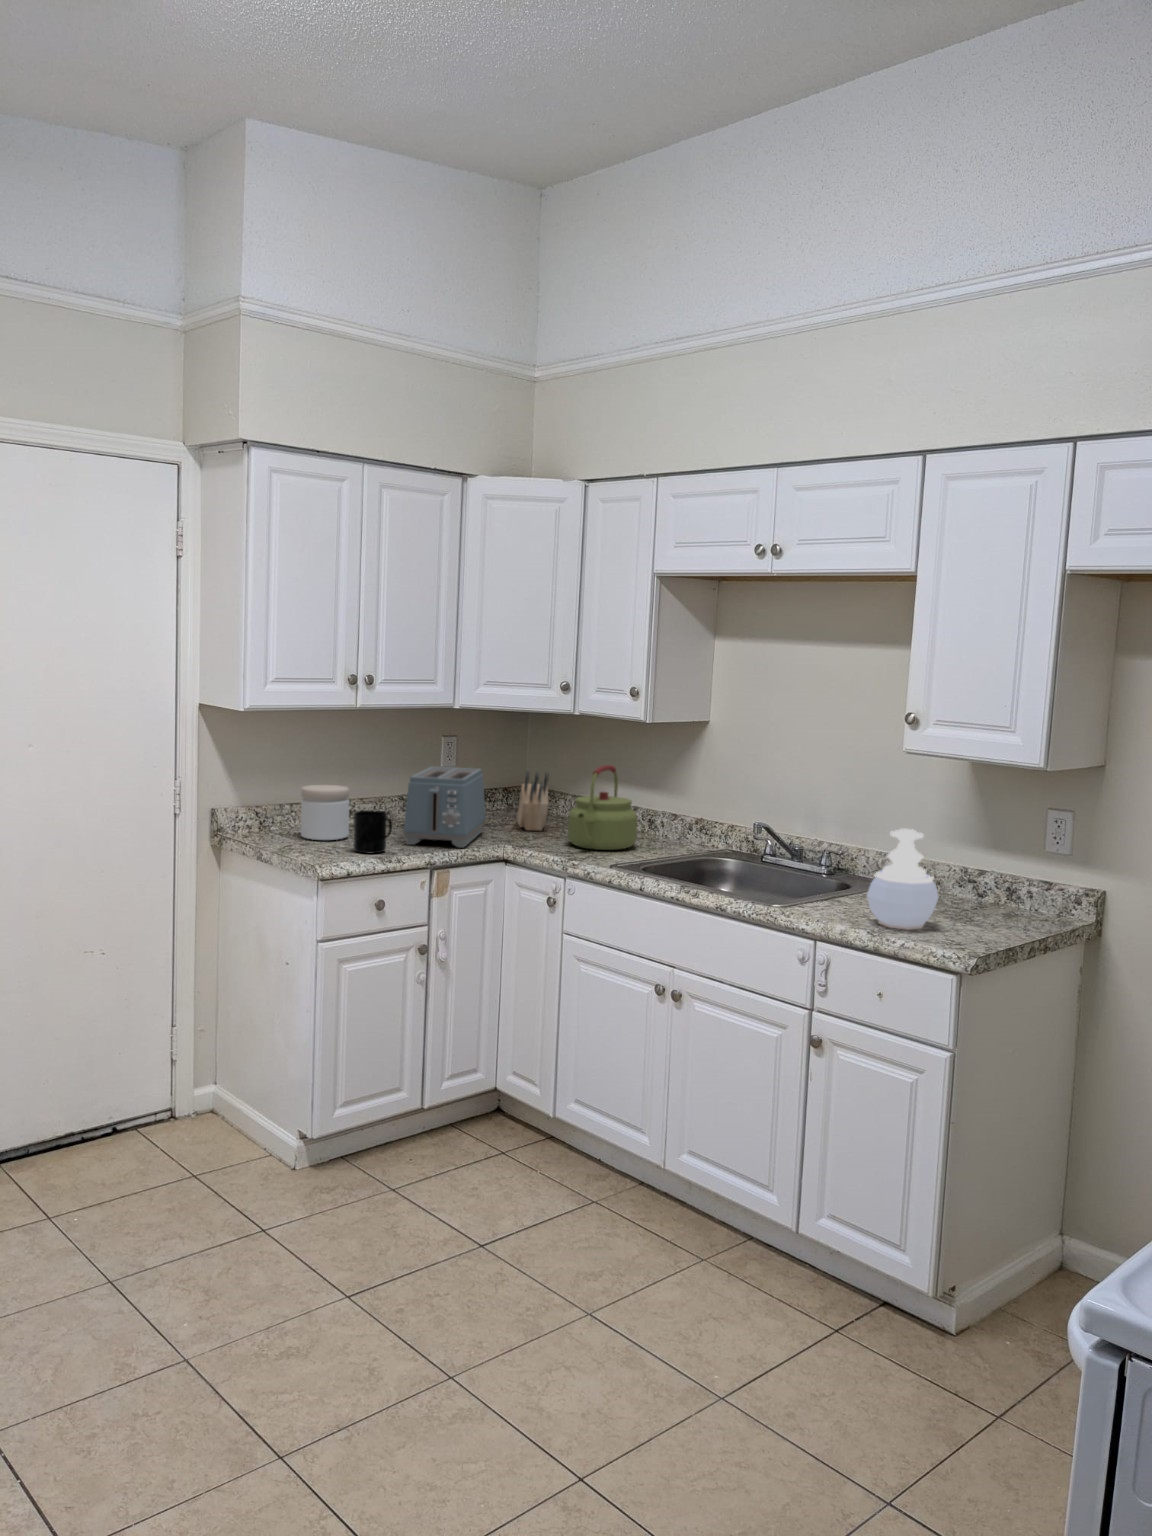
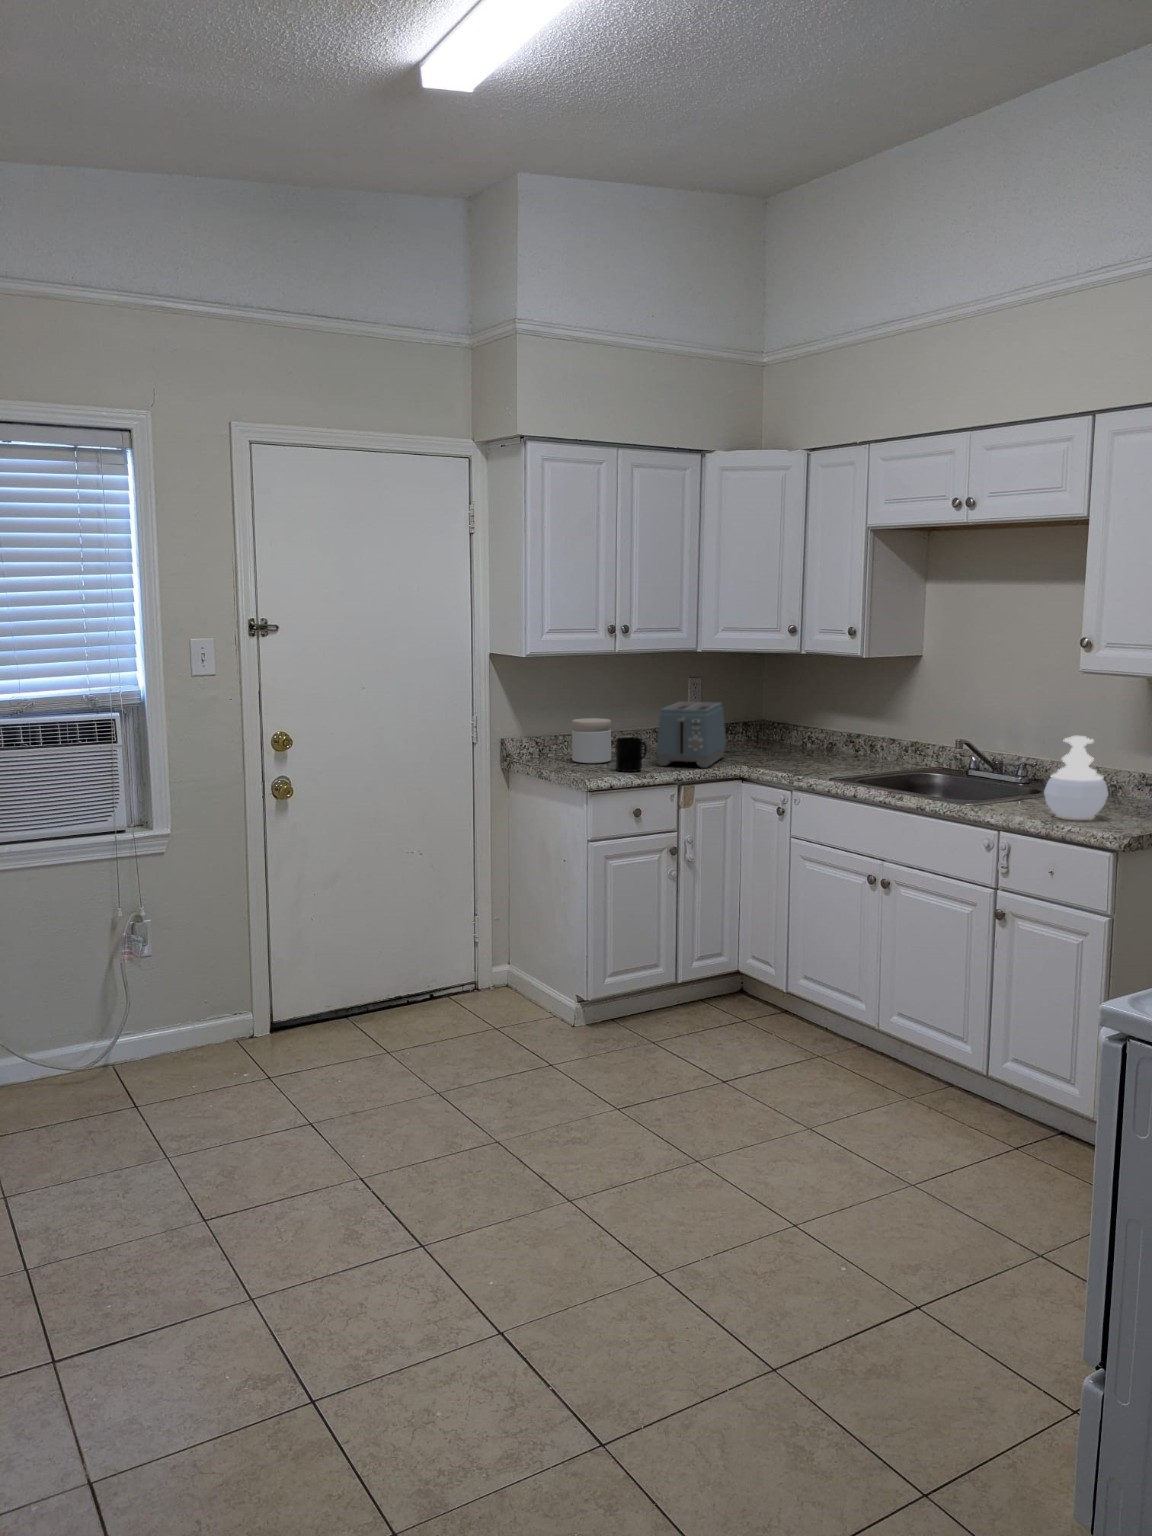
kettle: present [568,765,637,850] -> none [797,696,858,769]
knife block: present [517,771,549,831] -> none [754,704,781,756]

